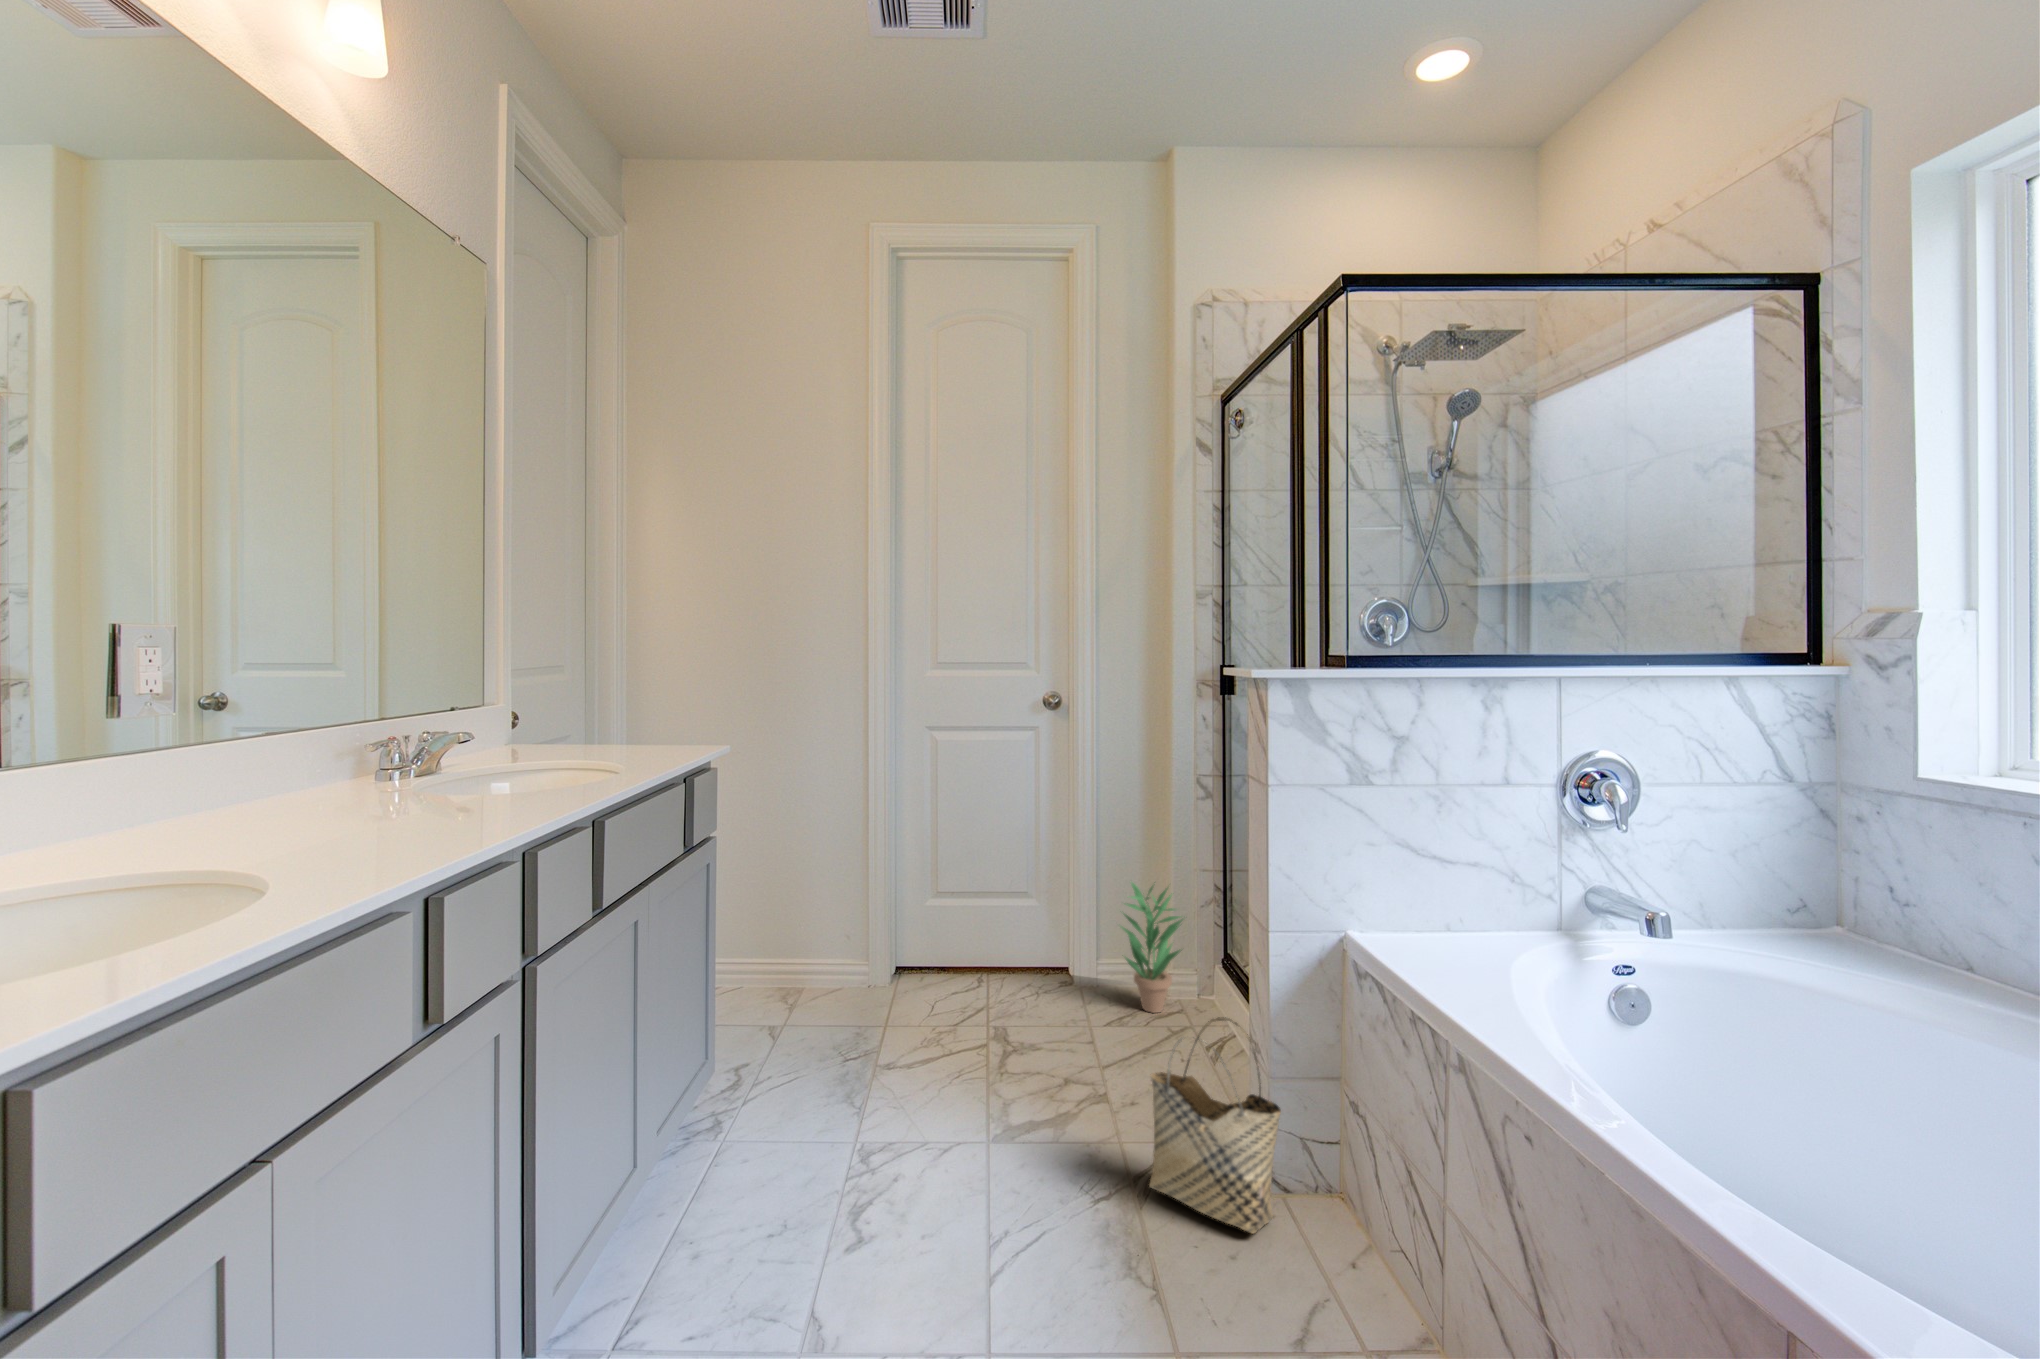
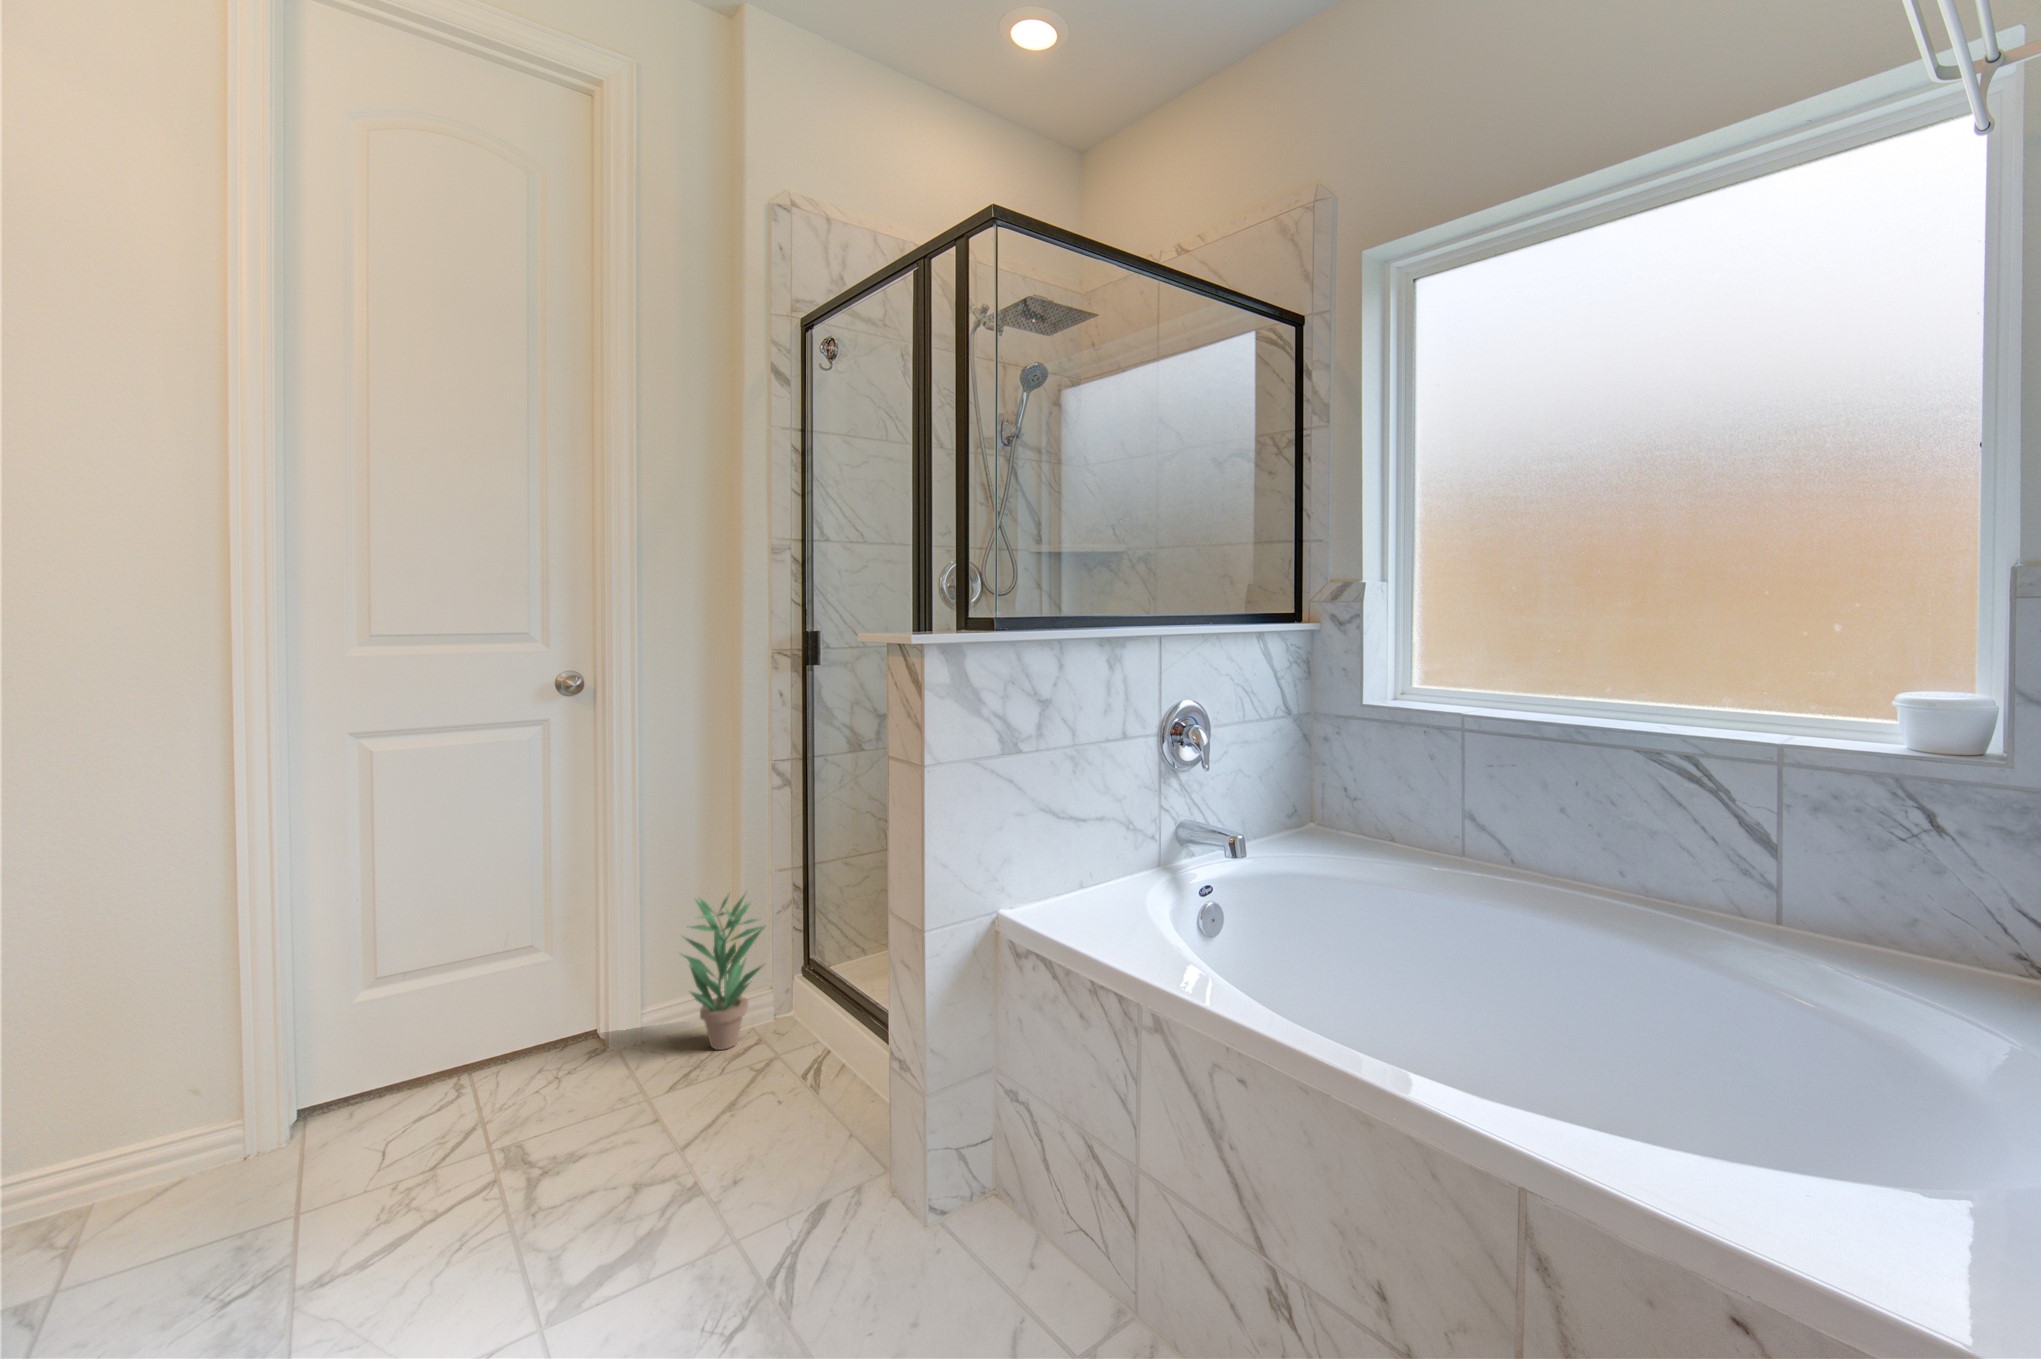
woven basket: present [1149,1017,1281,1233] -> none [784,1045,949,1298]

